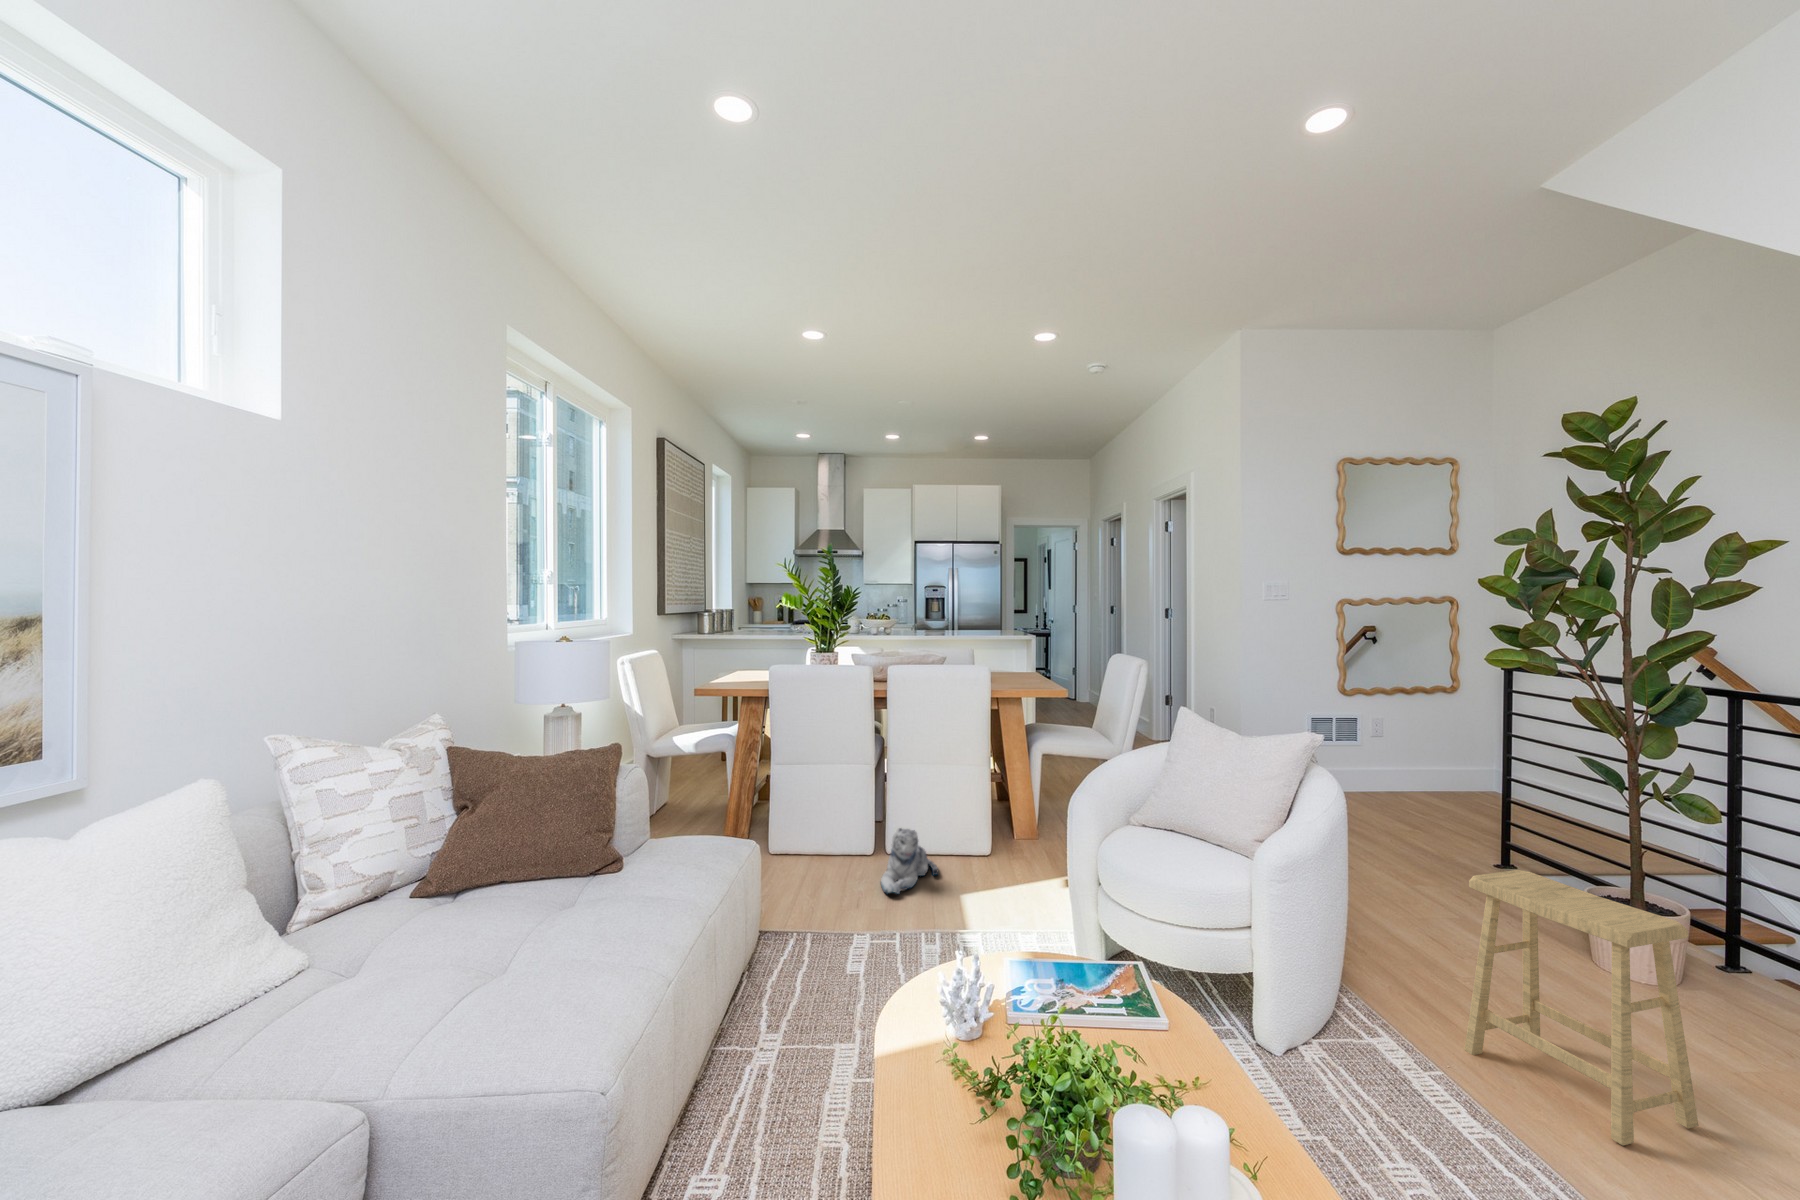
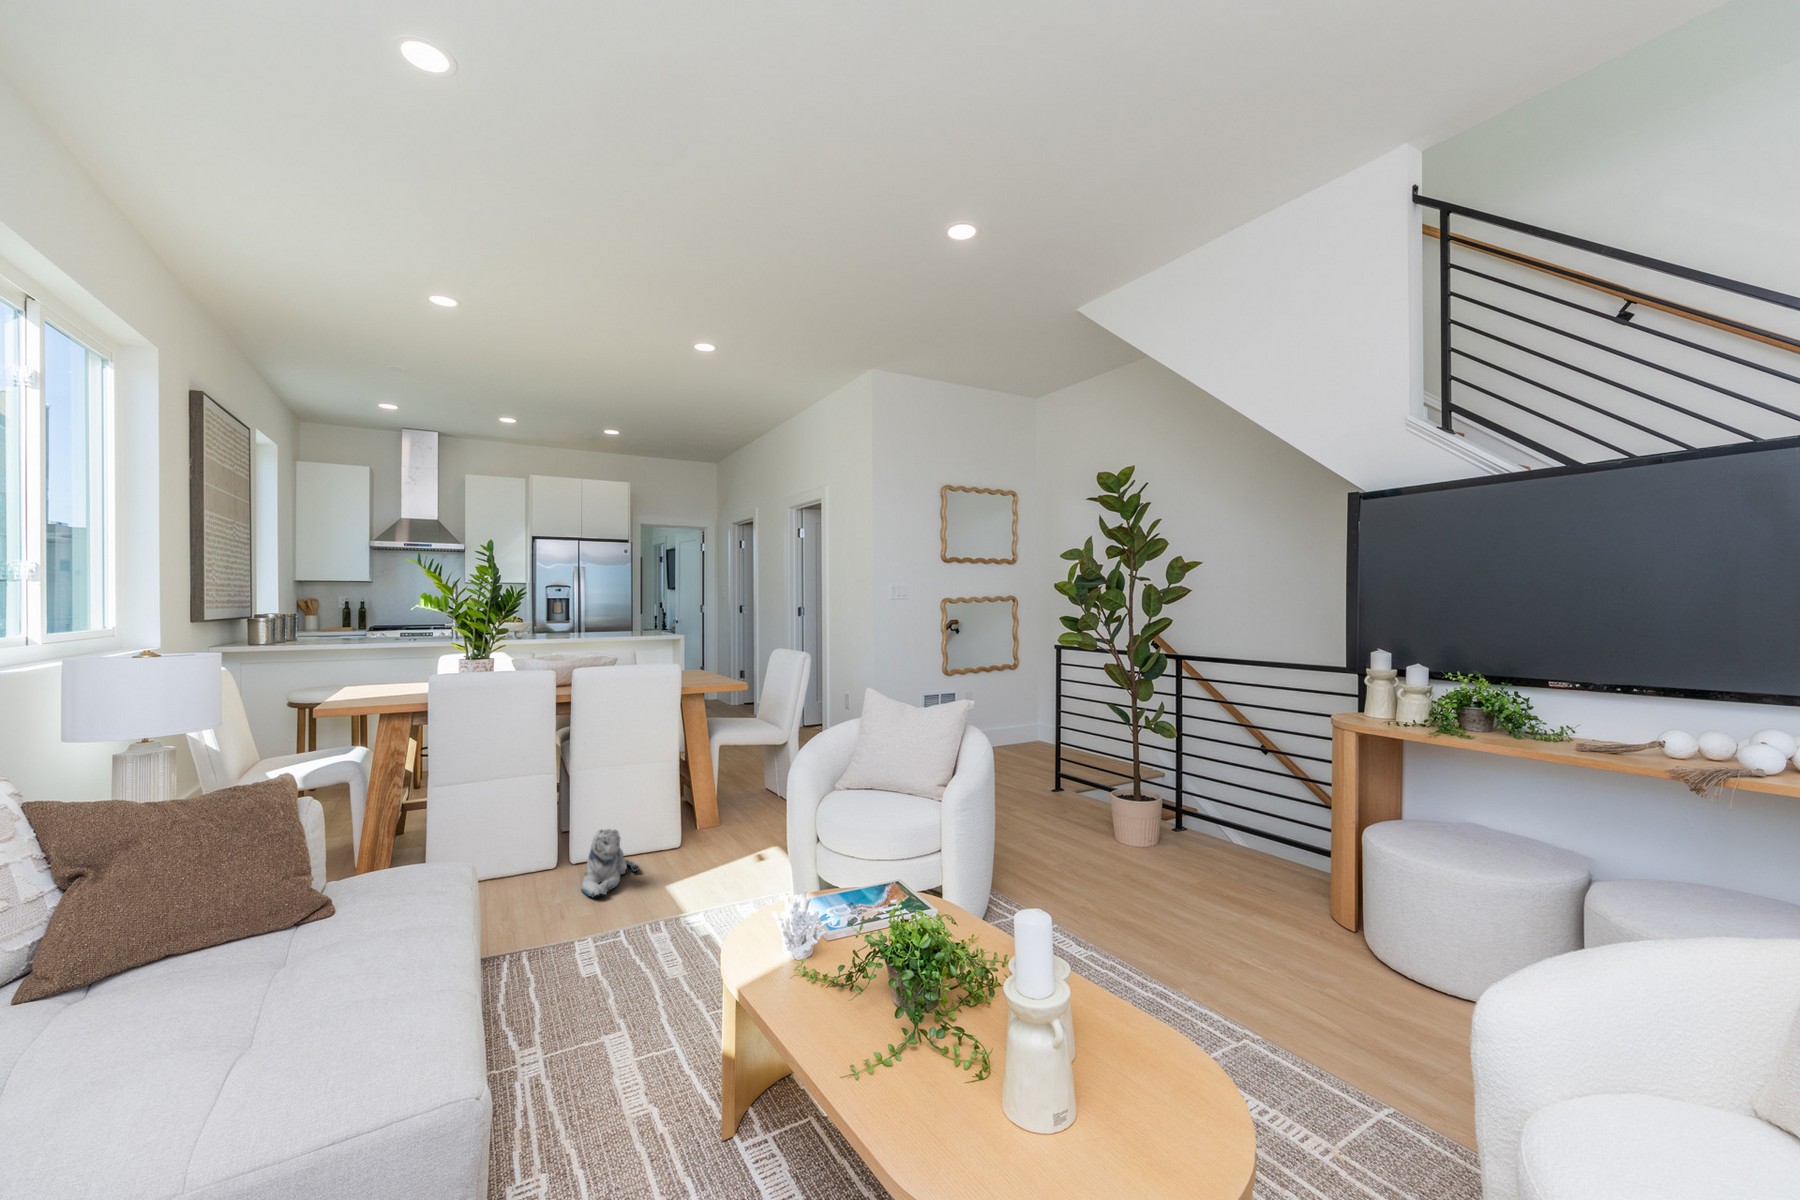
footstool: present [1465,870,1699,1146] -> none [1067,778,1184,936]

